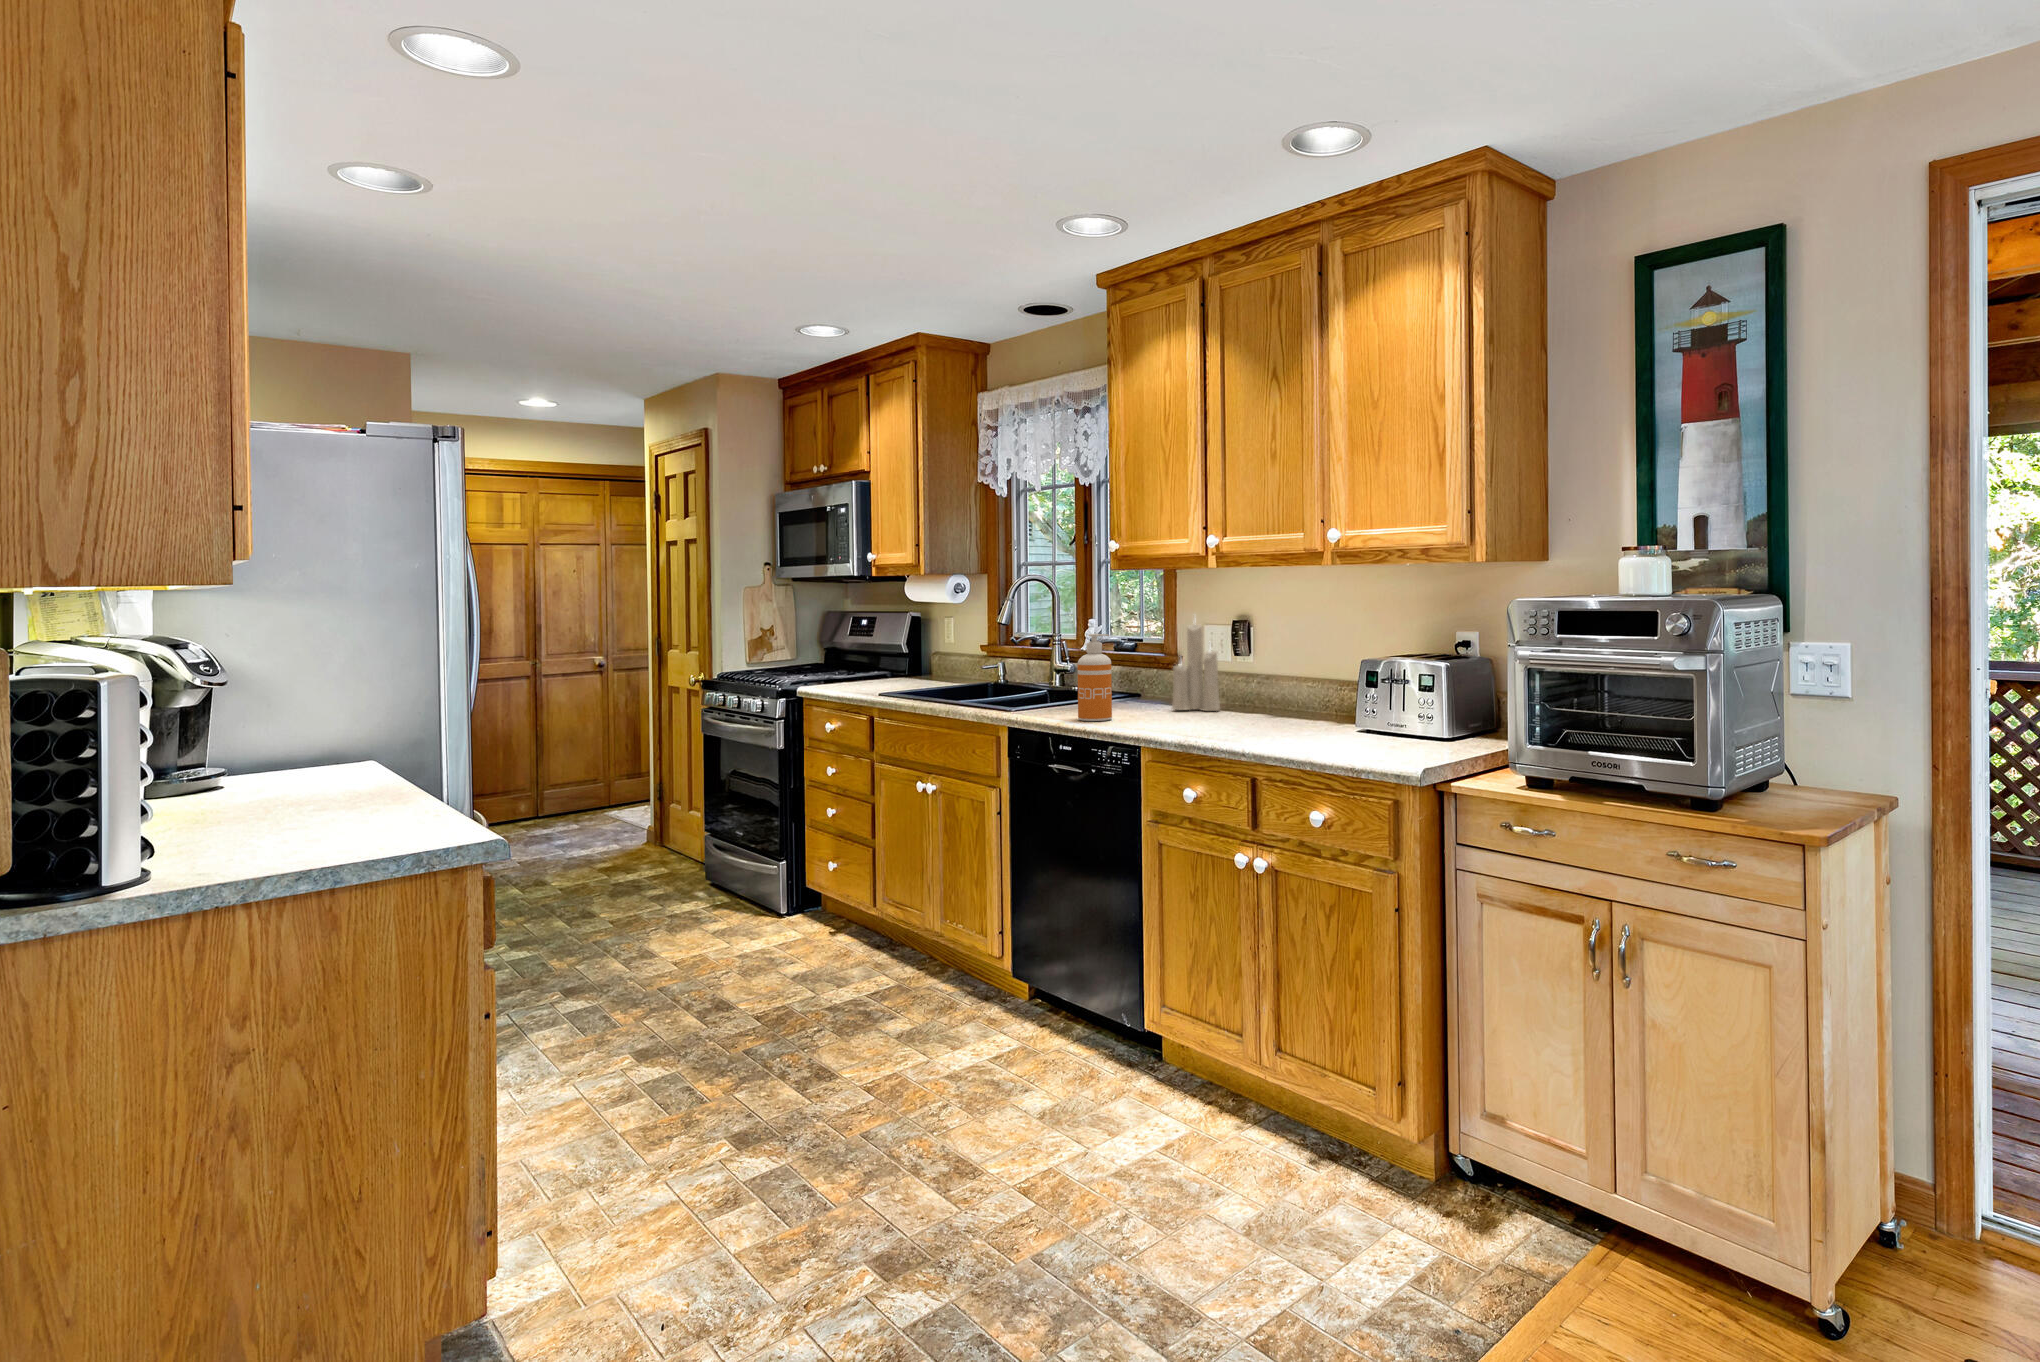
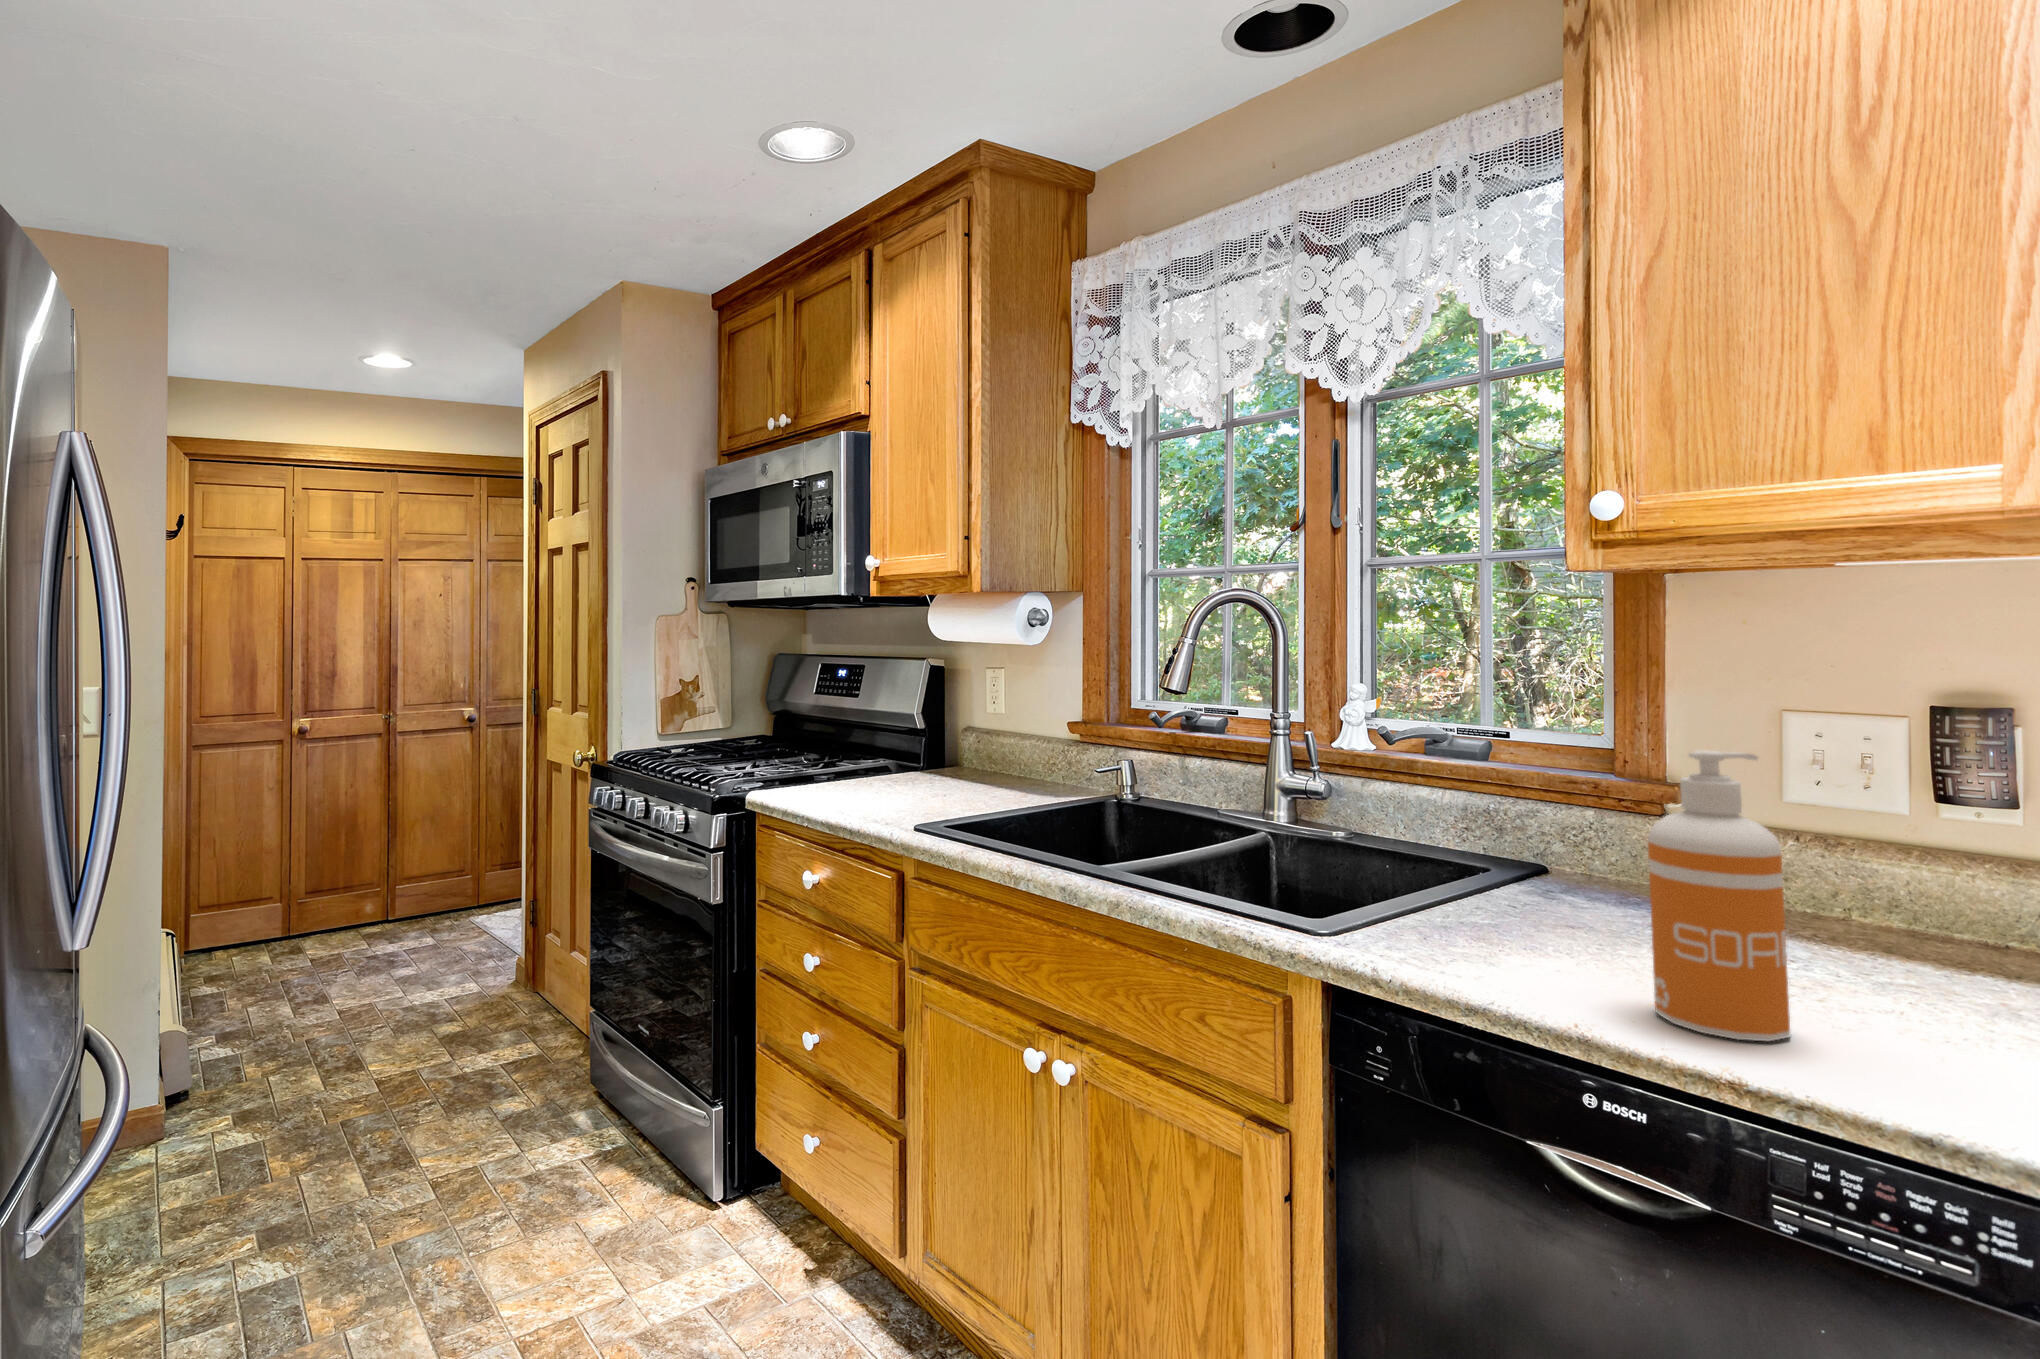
candle: present [1172,624,1220,711] -> none [1819,672,2003,981]

